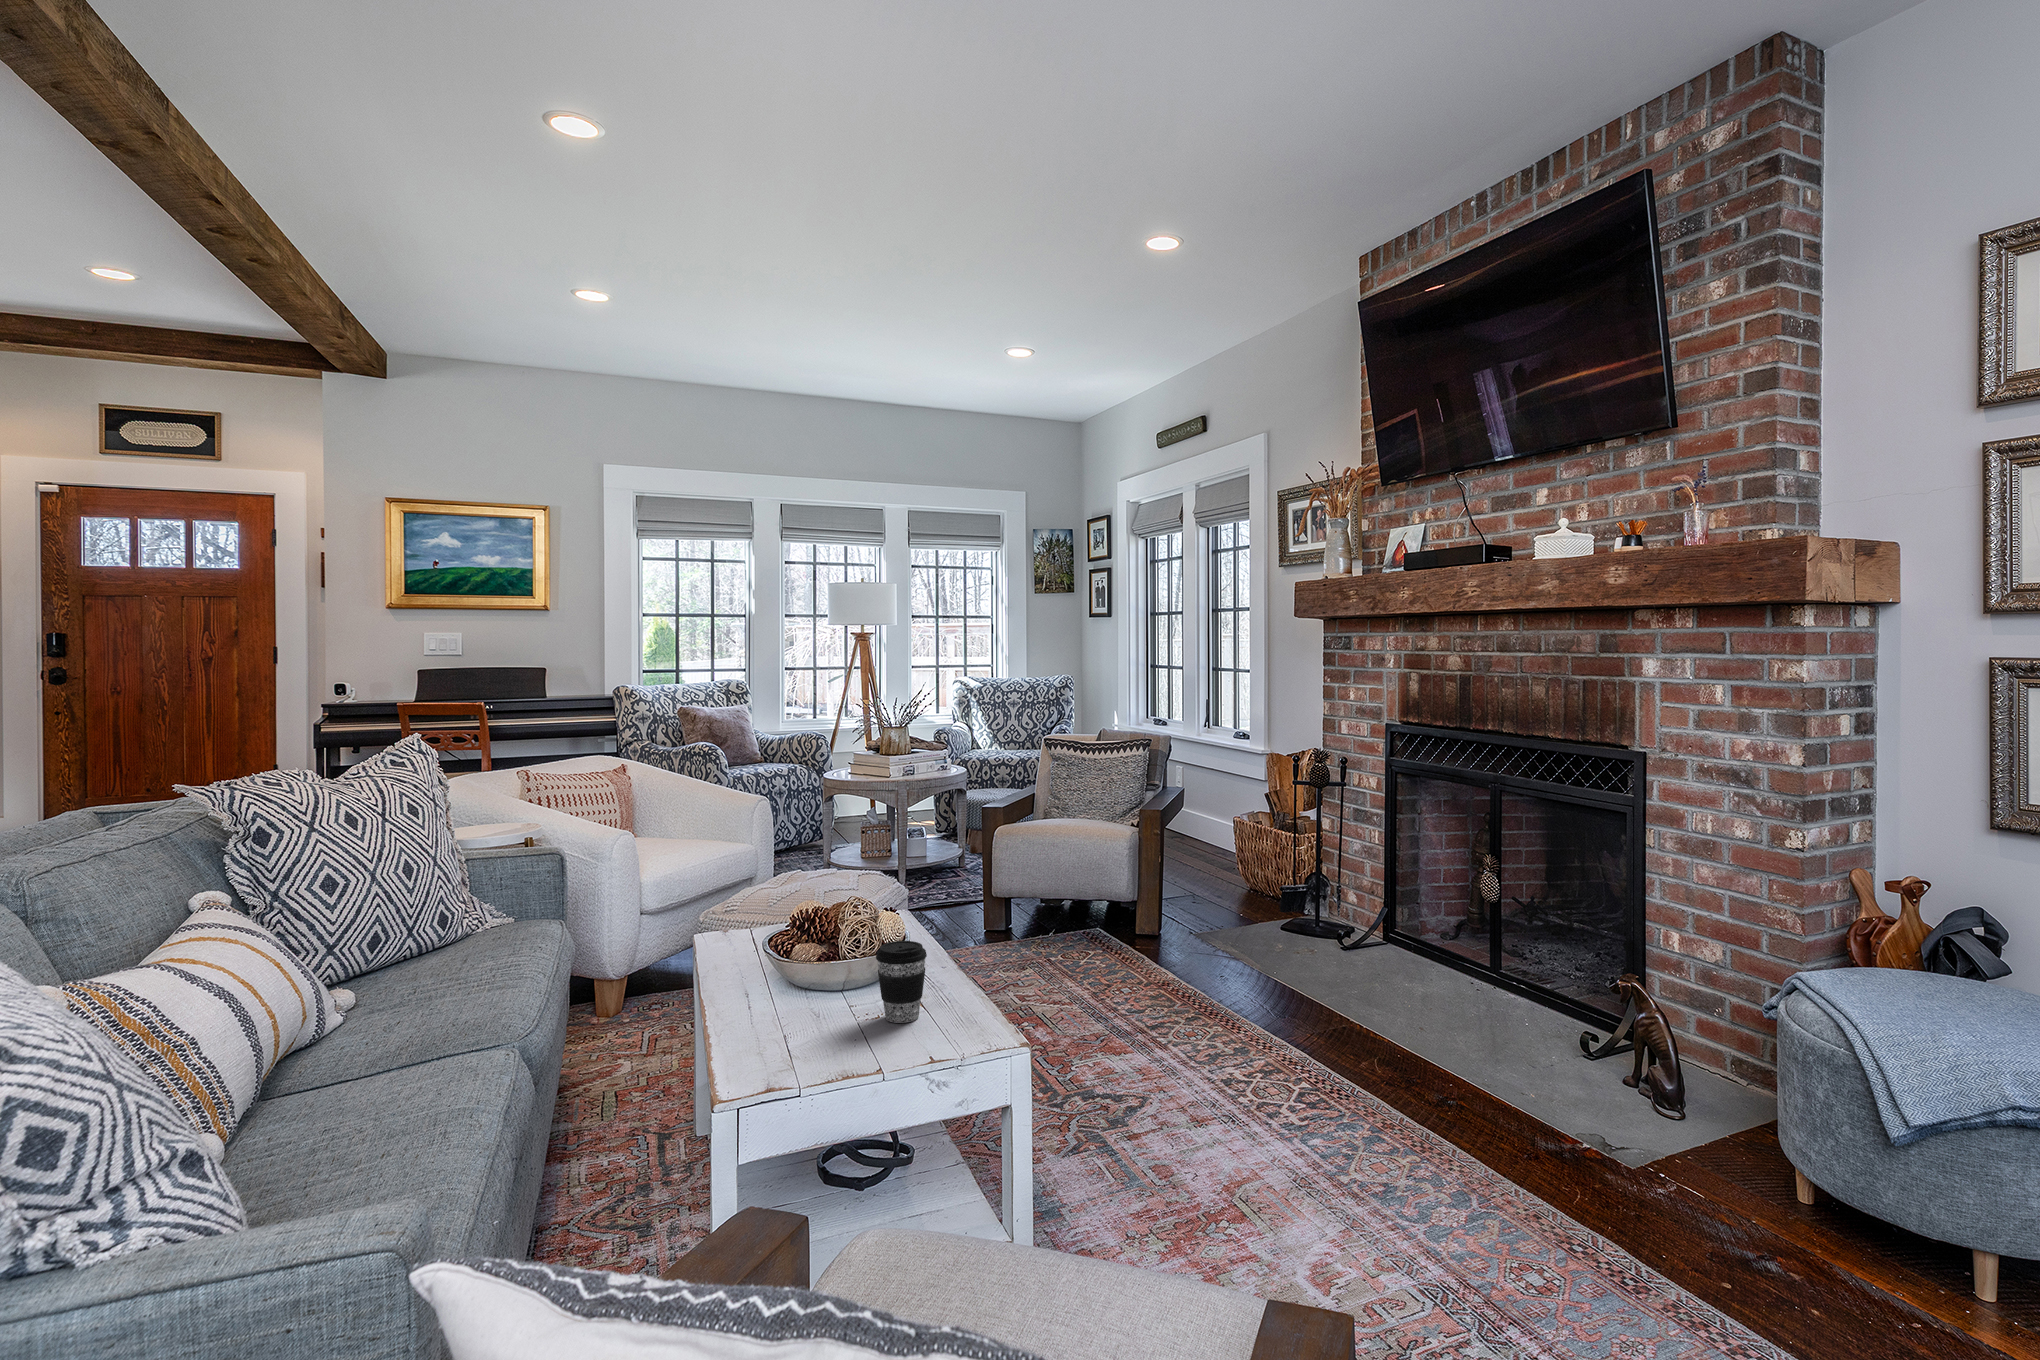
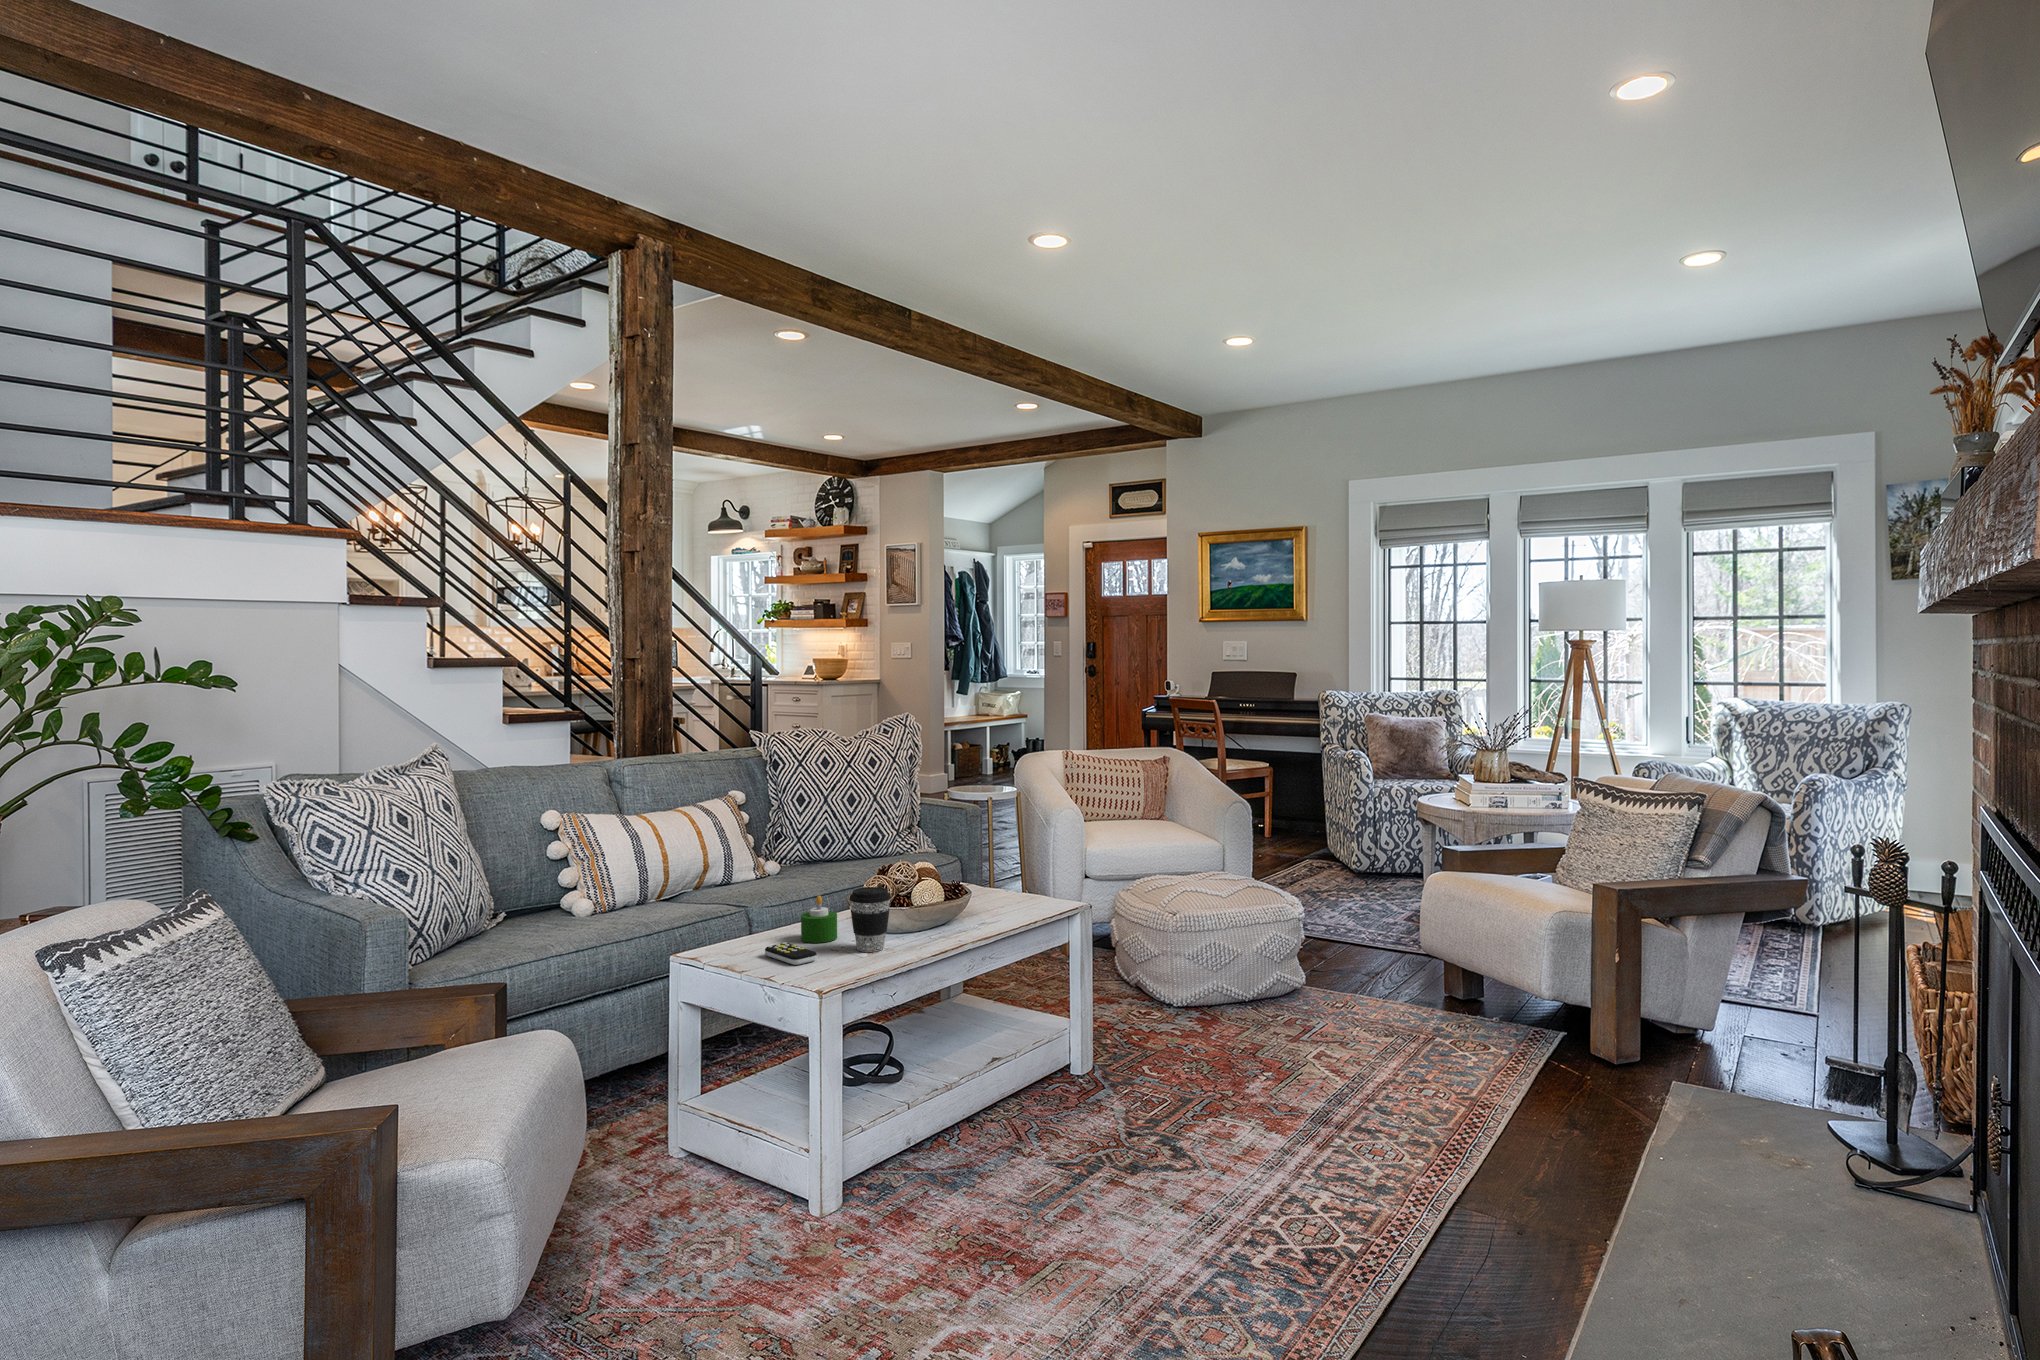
candle: none [787,974,834,1038] -> present [801,895,837,943]
remote control: none [831,1036,909,1063] -> present [765,942,816,965]

